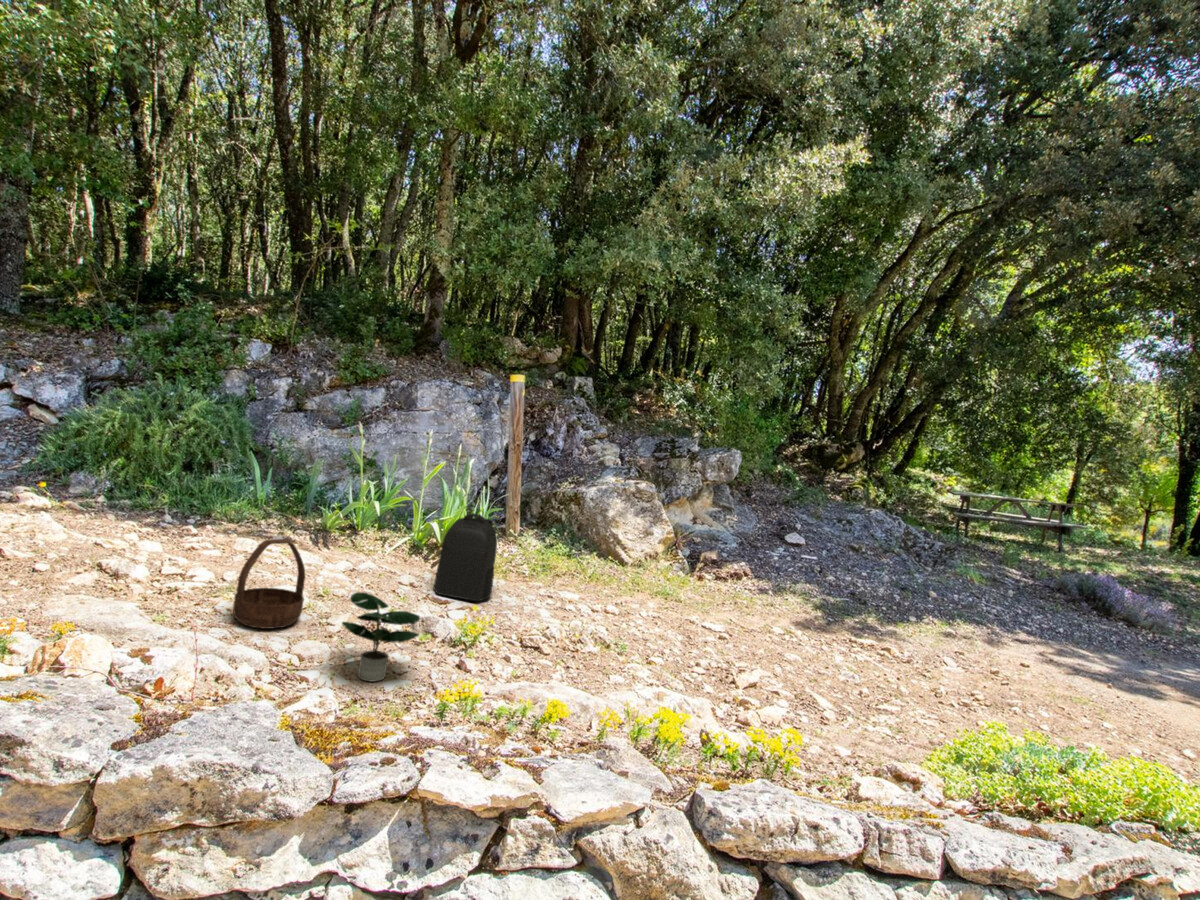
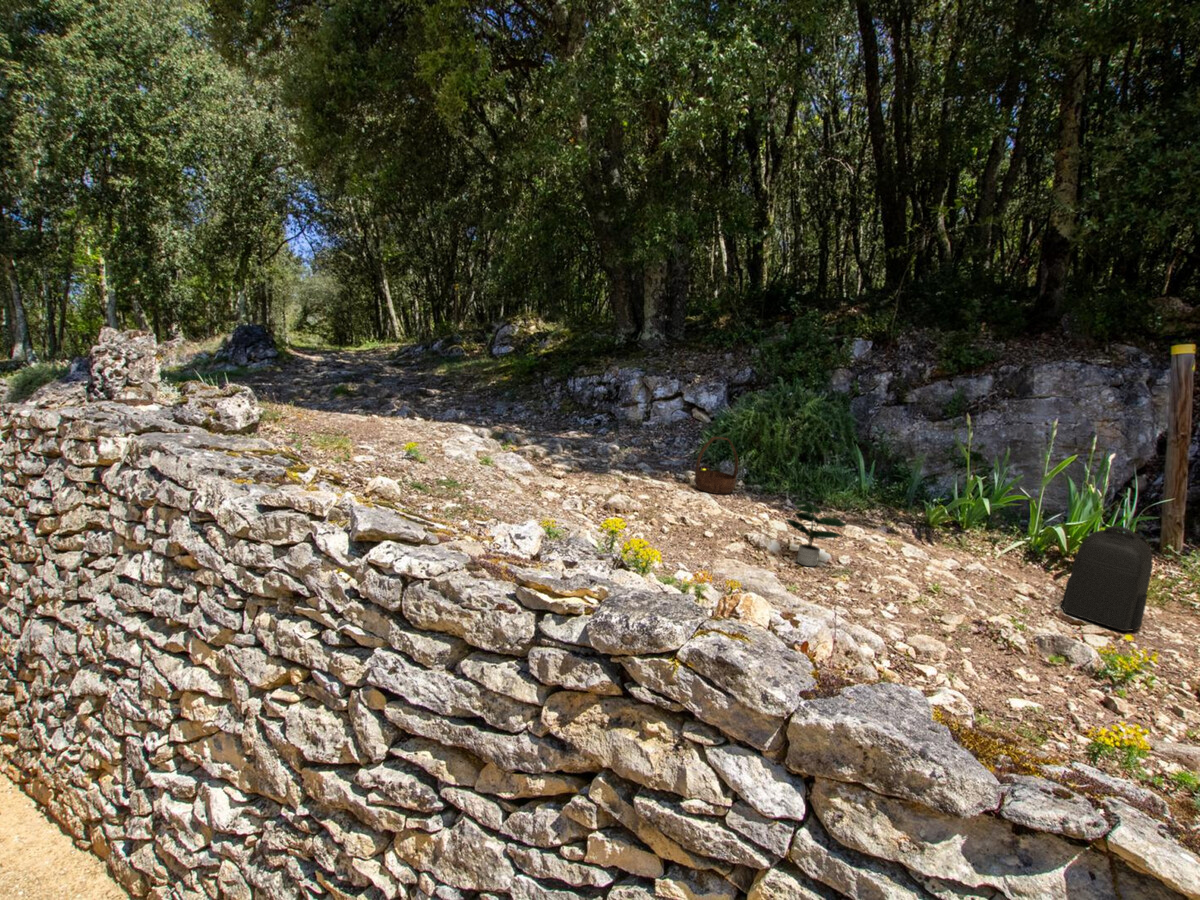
basket: present [233,539,305,629] -> present [694,437,738,494]
potted plant: present [342,592,420,681] -> present [786,500,846,566]

